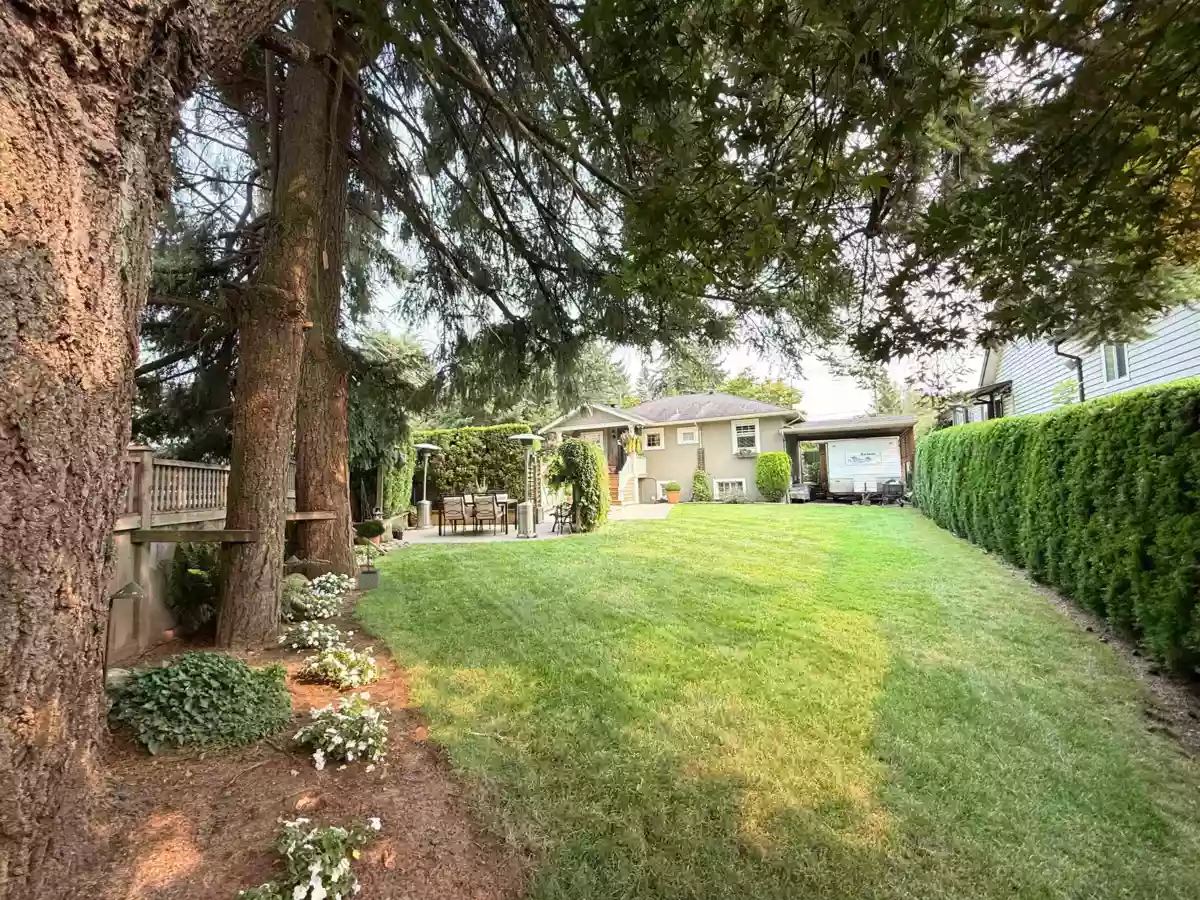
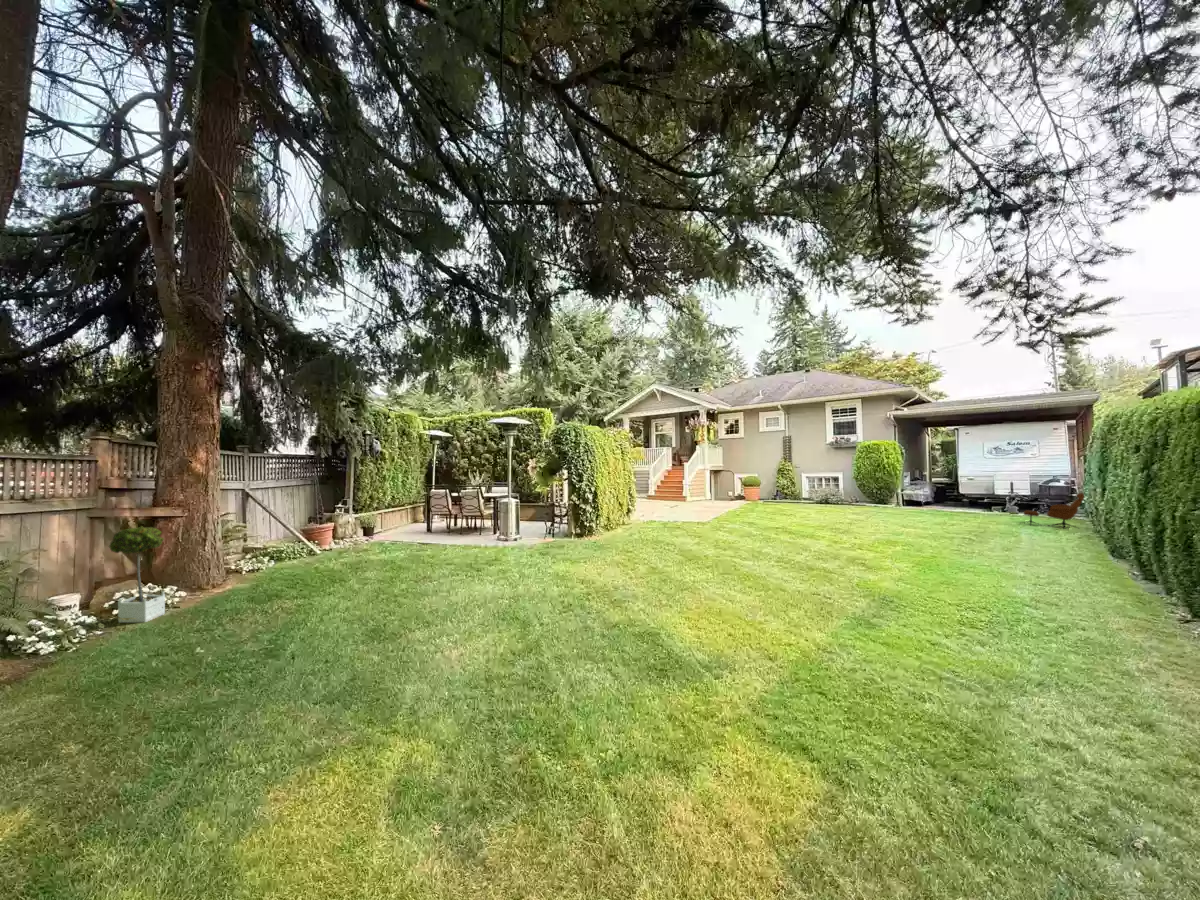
lounge chair: none [879,489,919,514] -> present [1024,493,1084,528]

